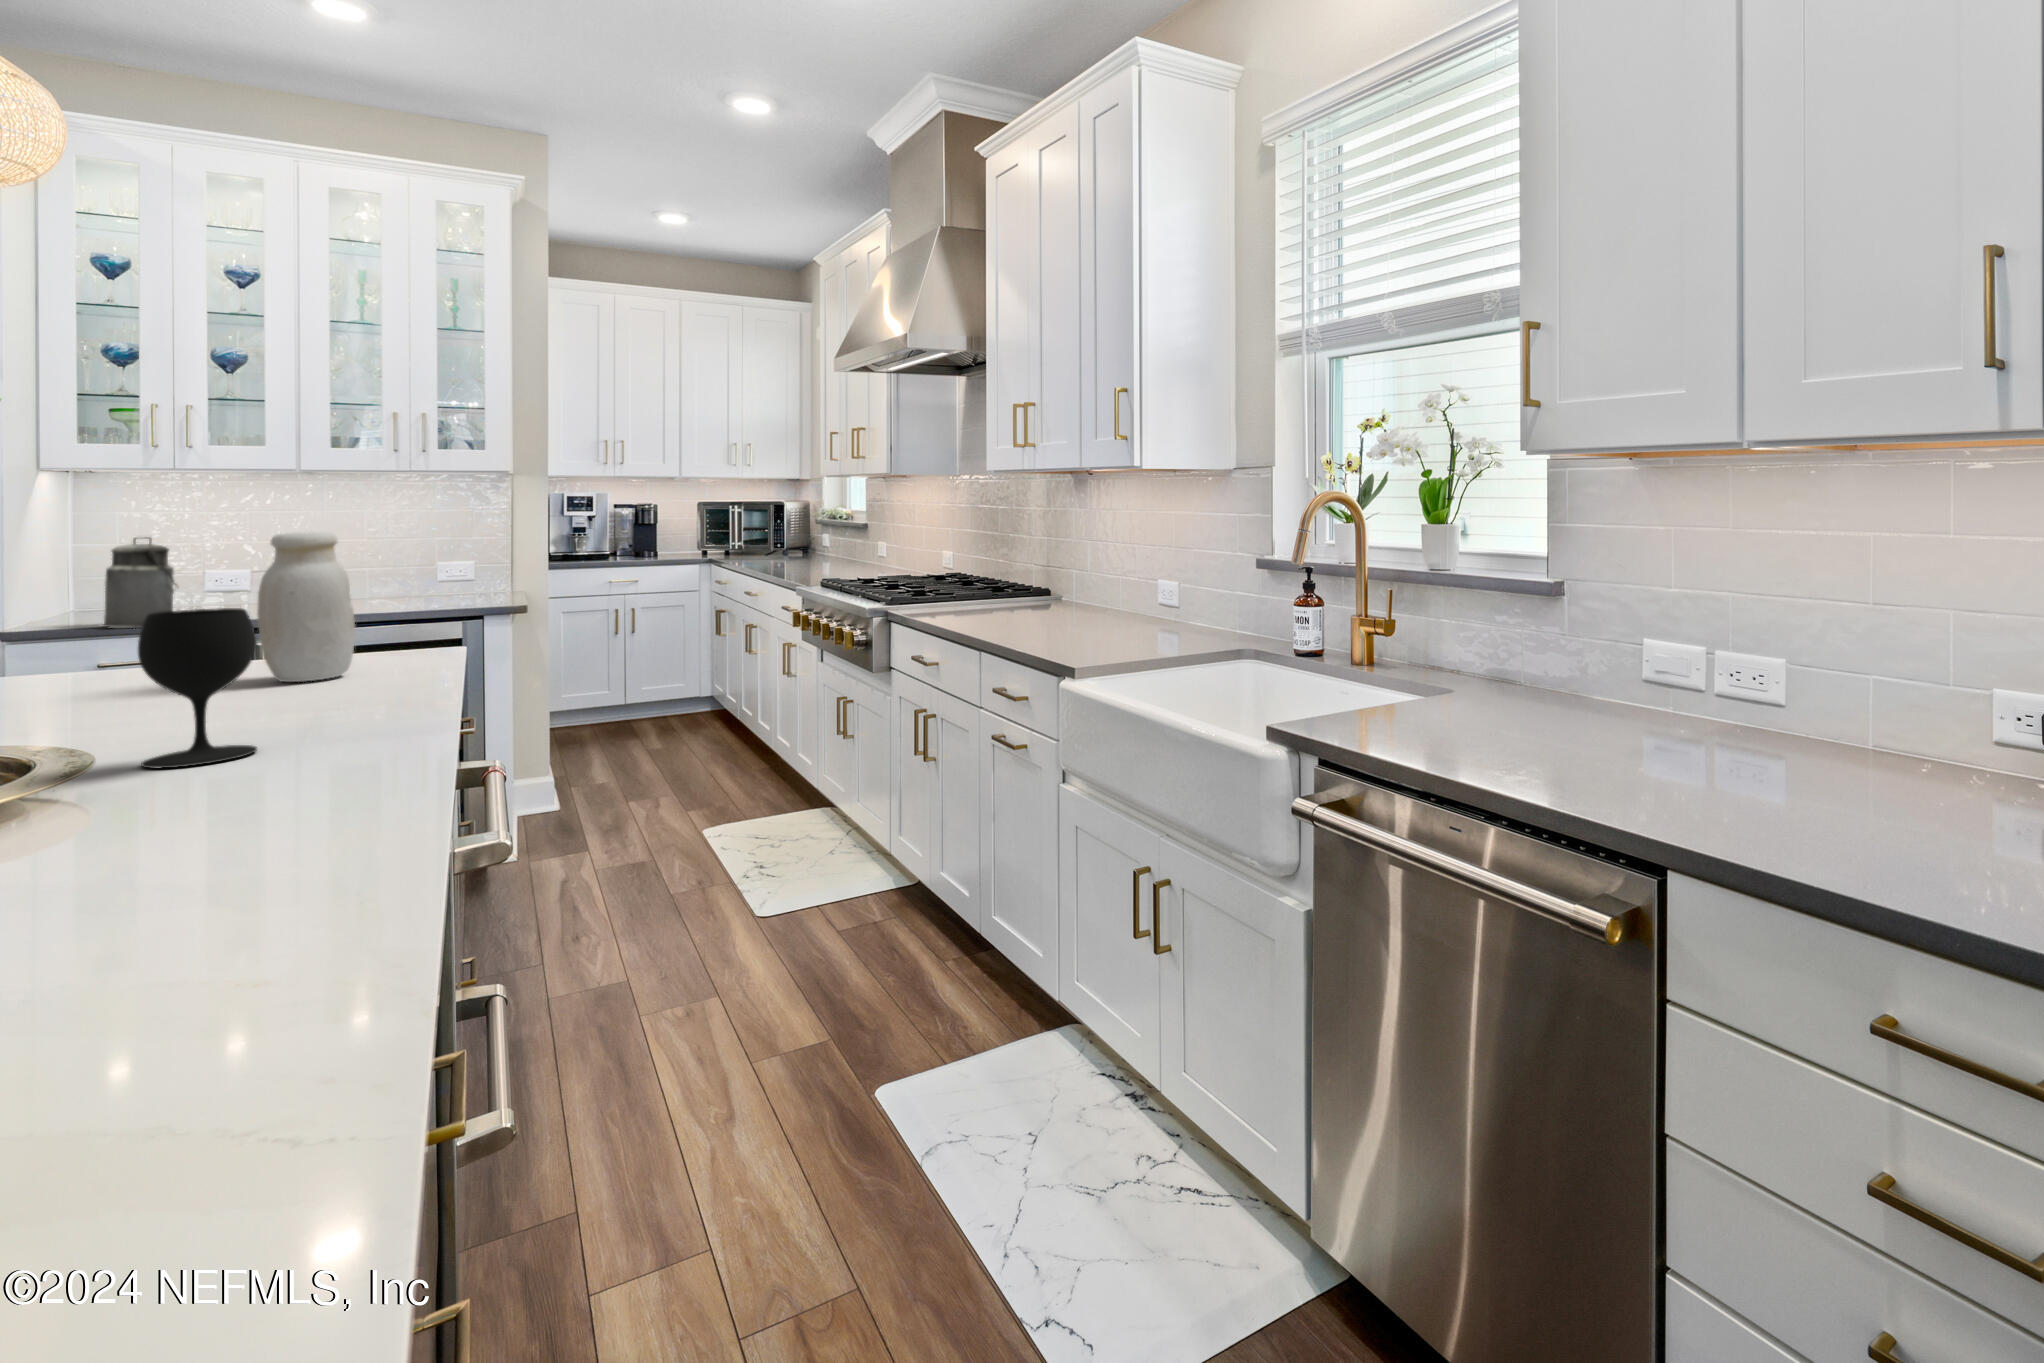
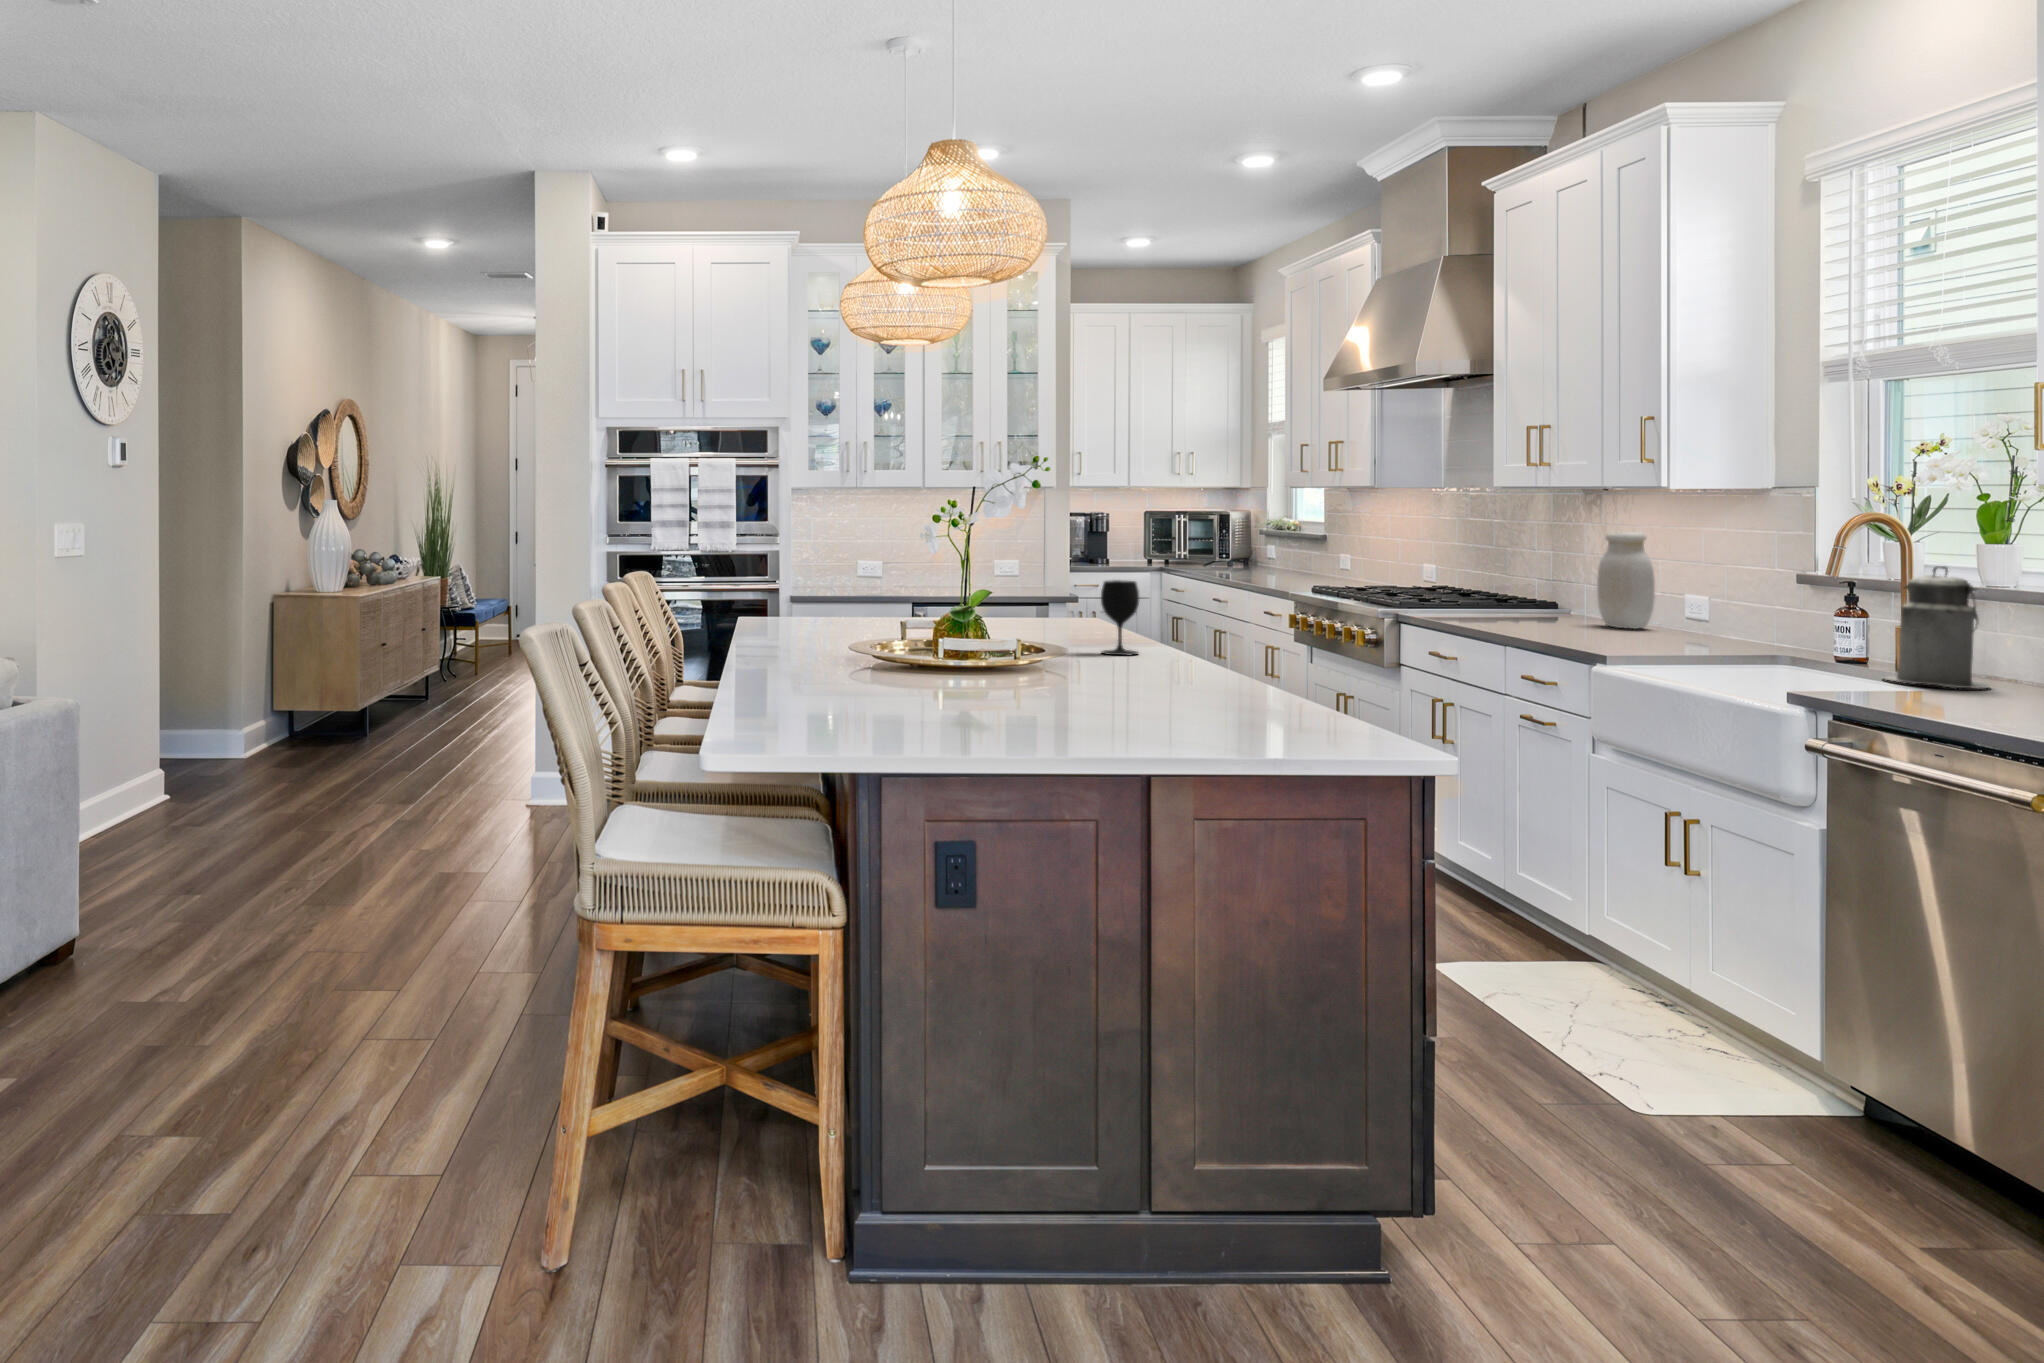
jar: present [257,532,355,682] -> present [1597,532,1655,629]
canister: present [99,537,176,628] -> present [1885,566,1991,688]

